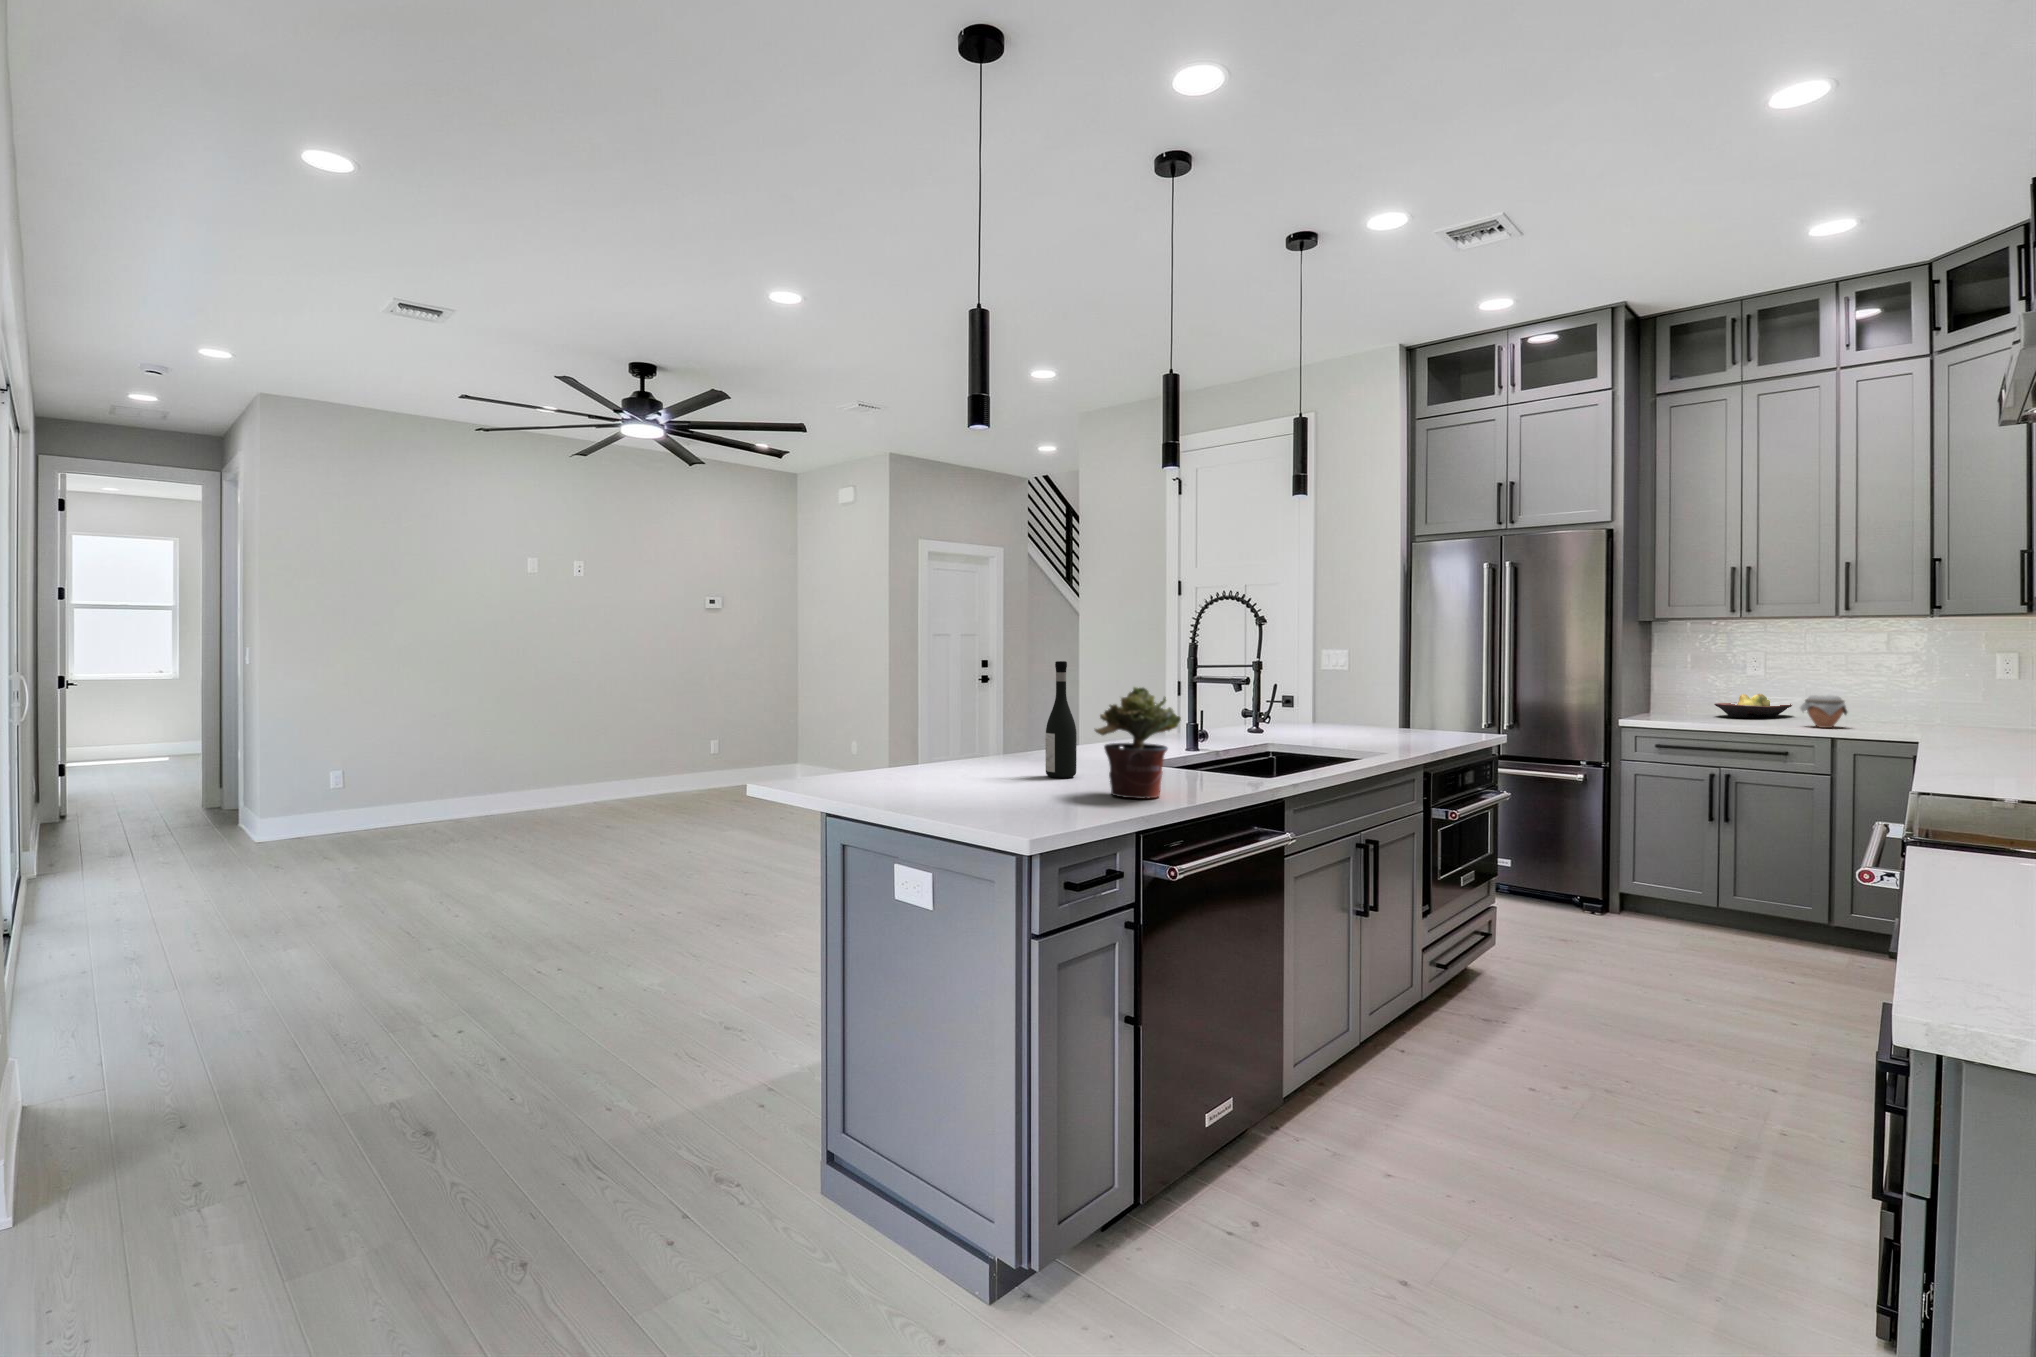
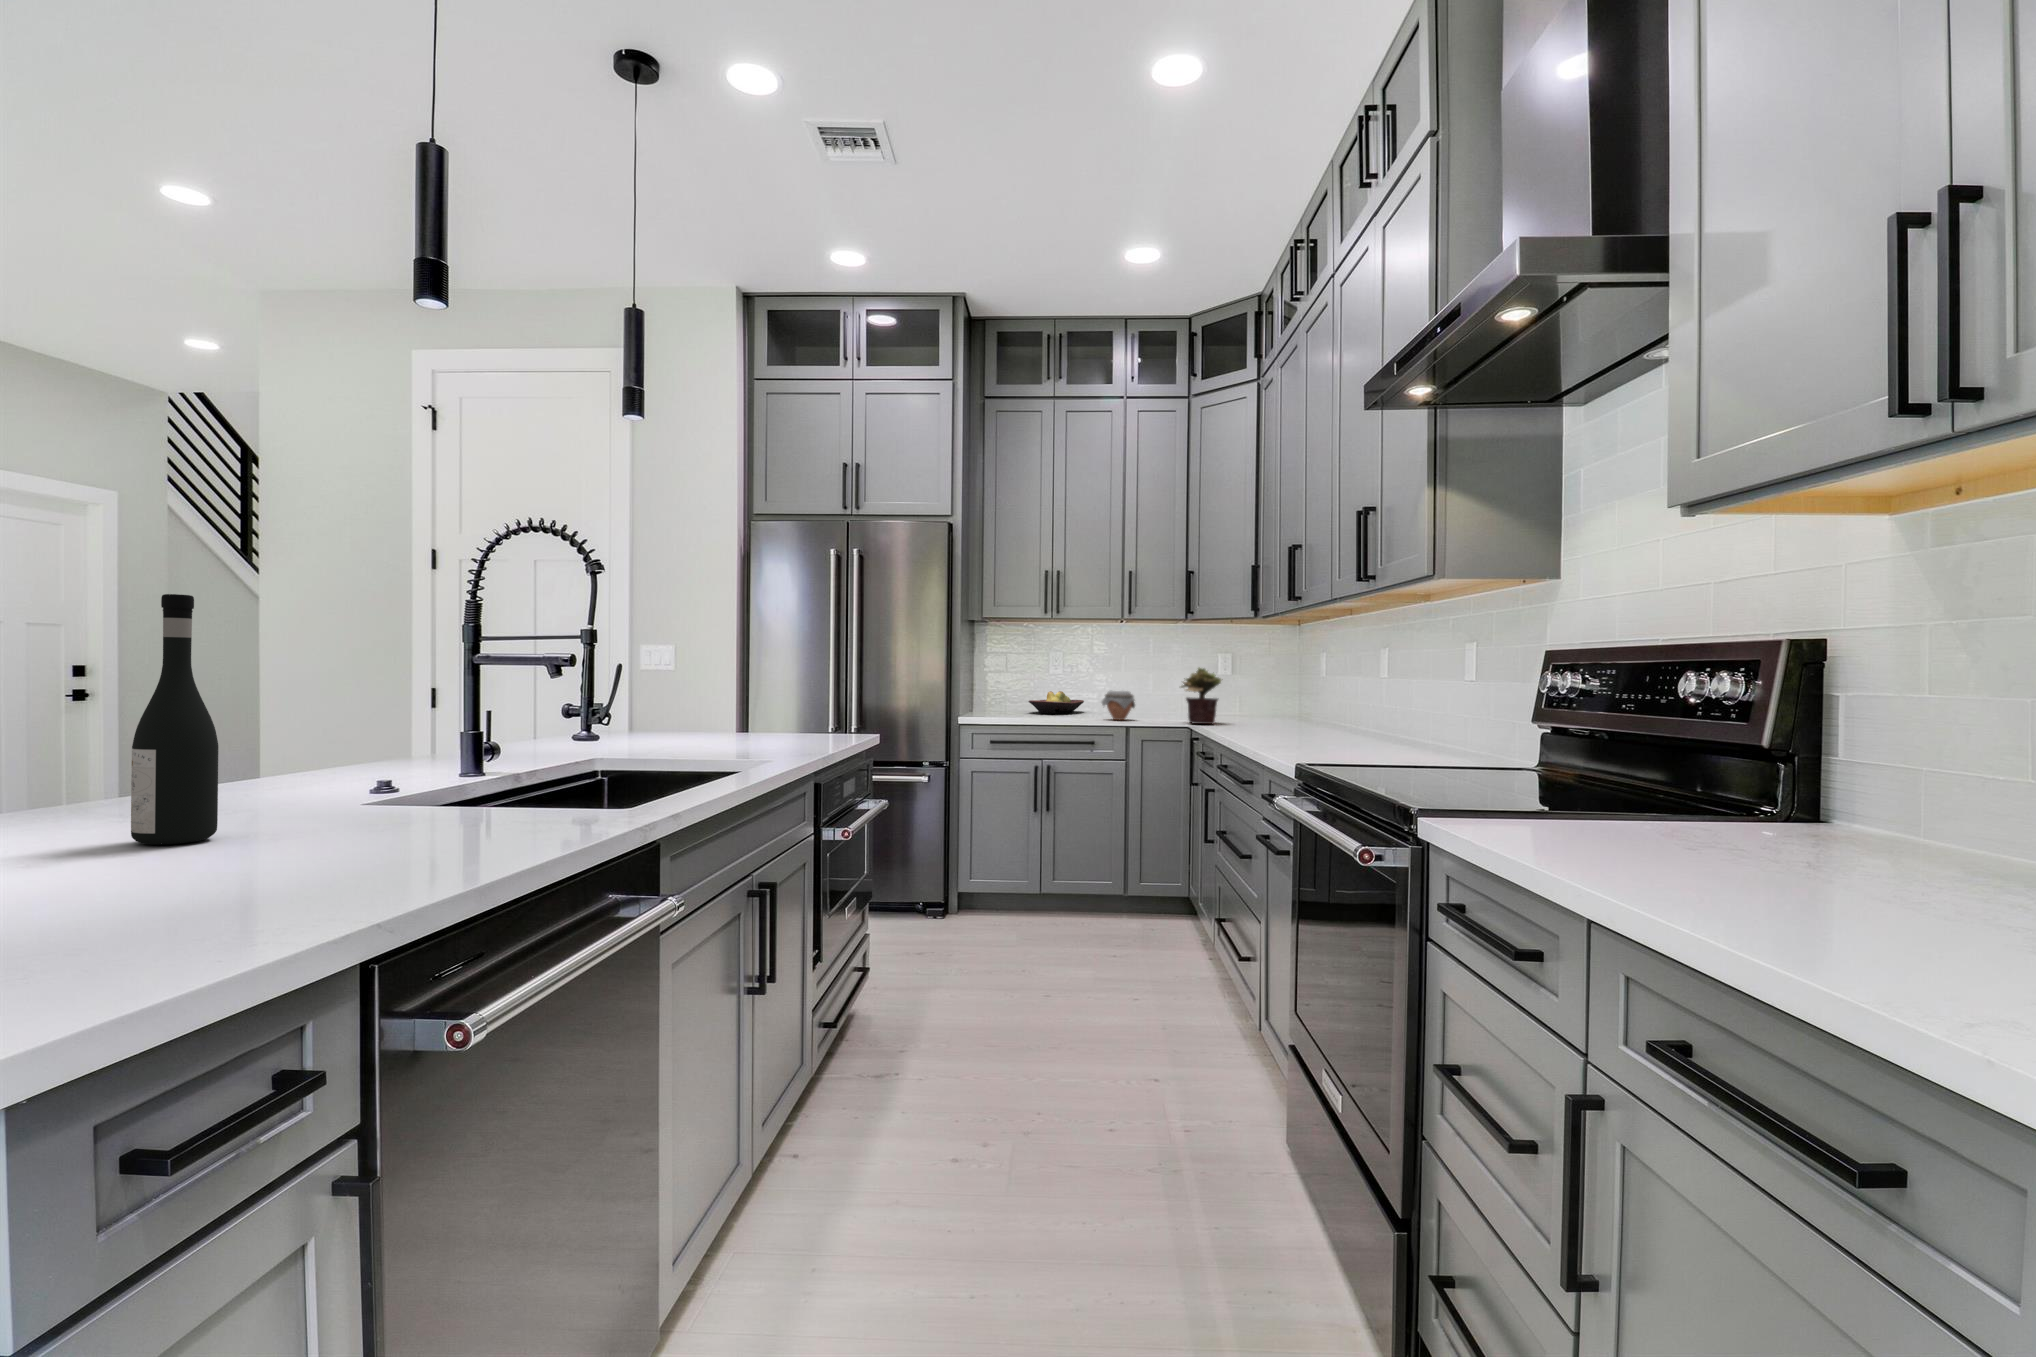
potted plant: present [1095,687,1181,798] -> present [1181,668,1221,724]

